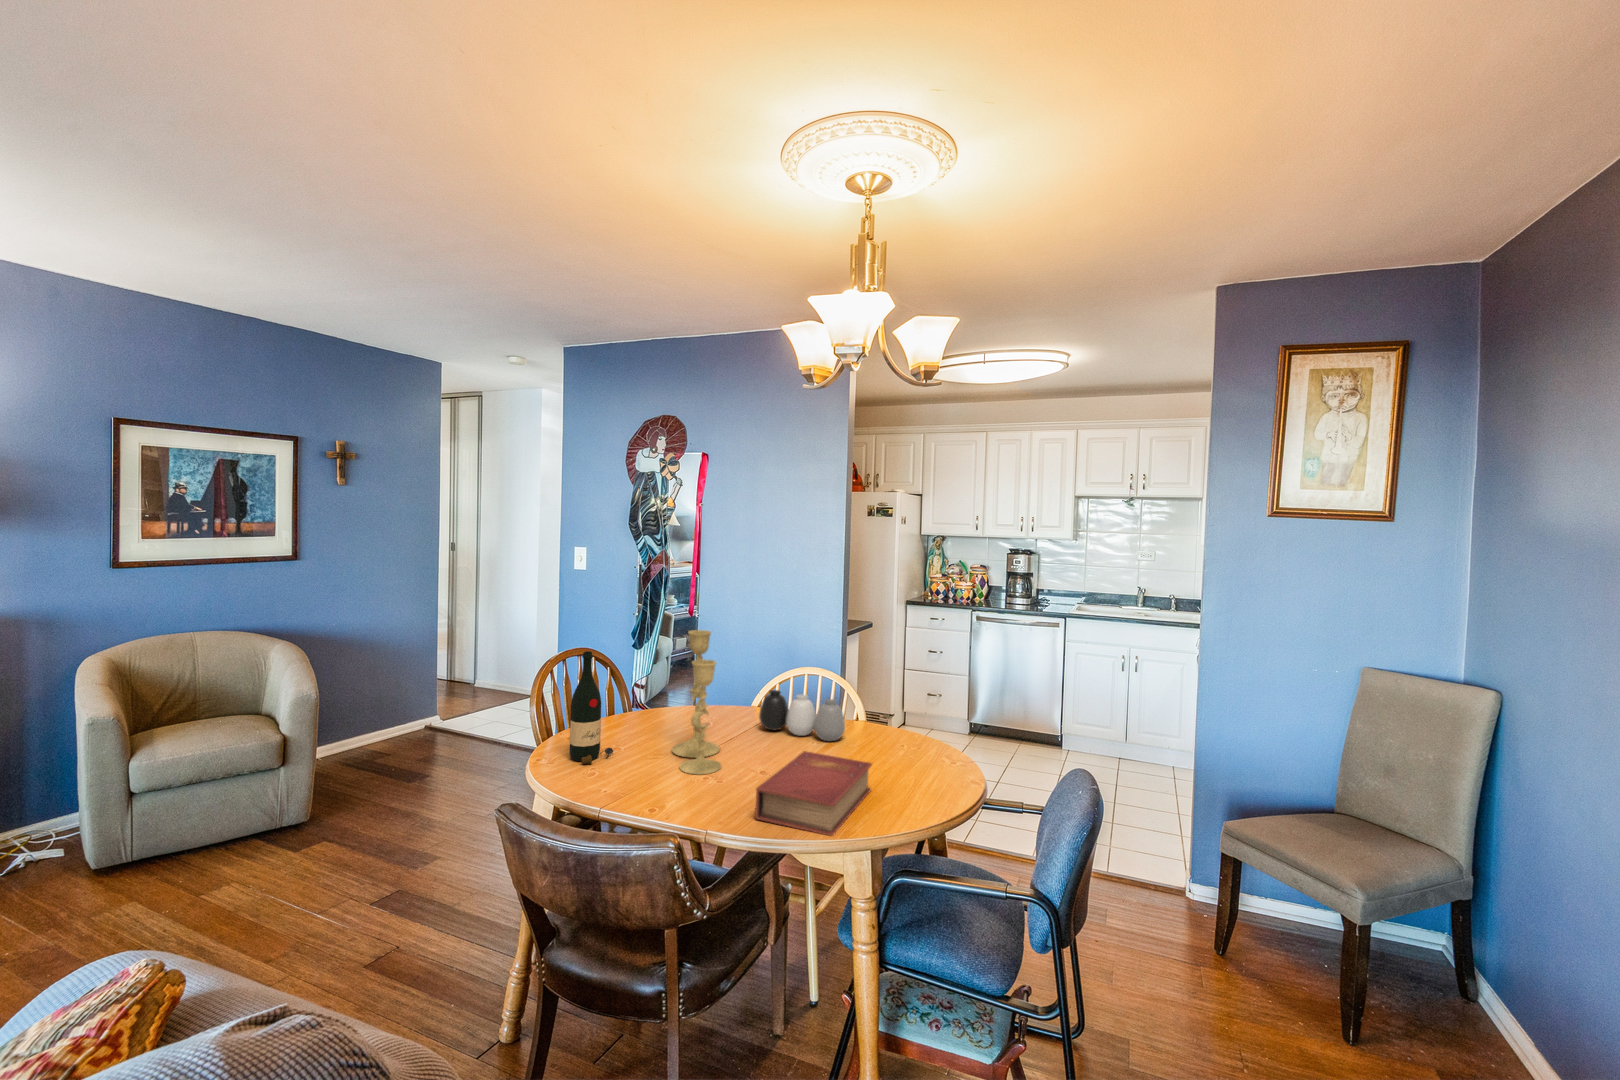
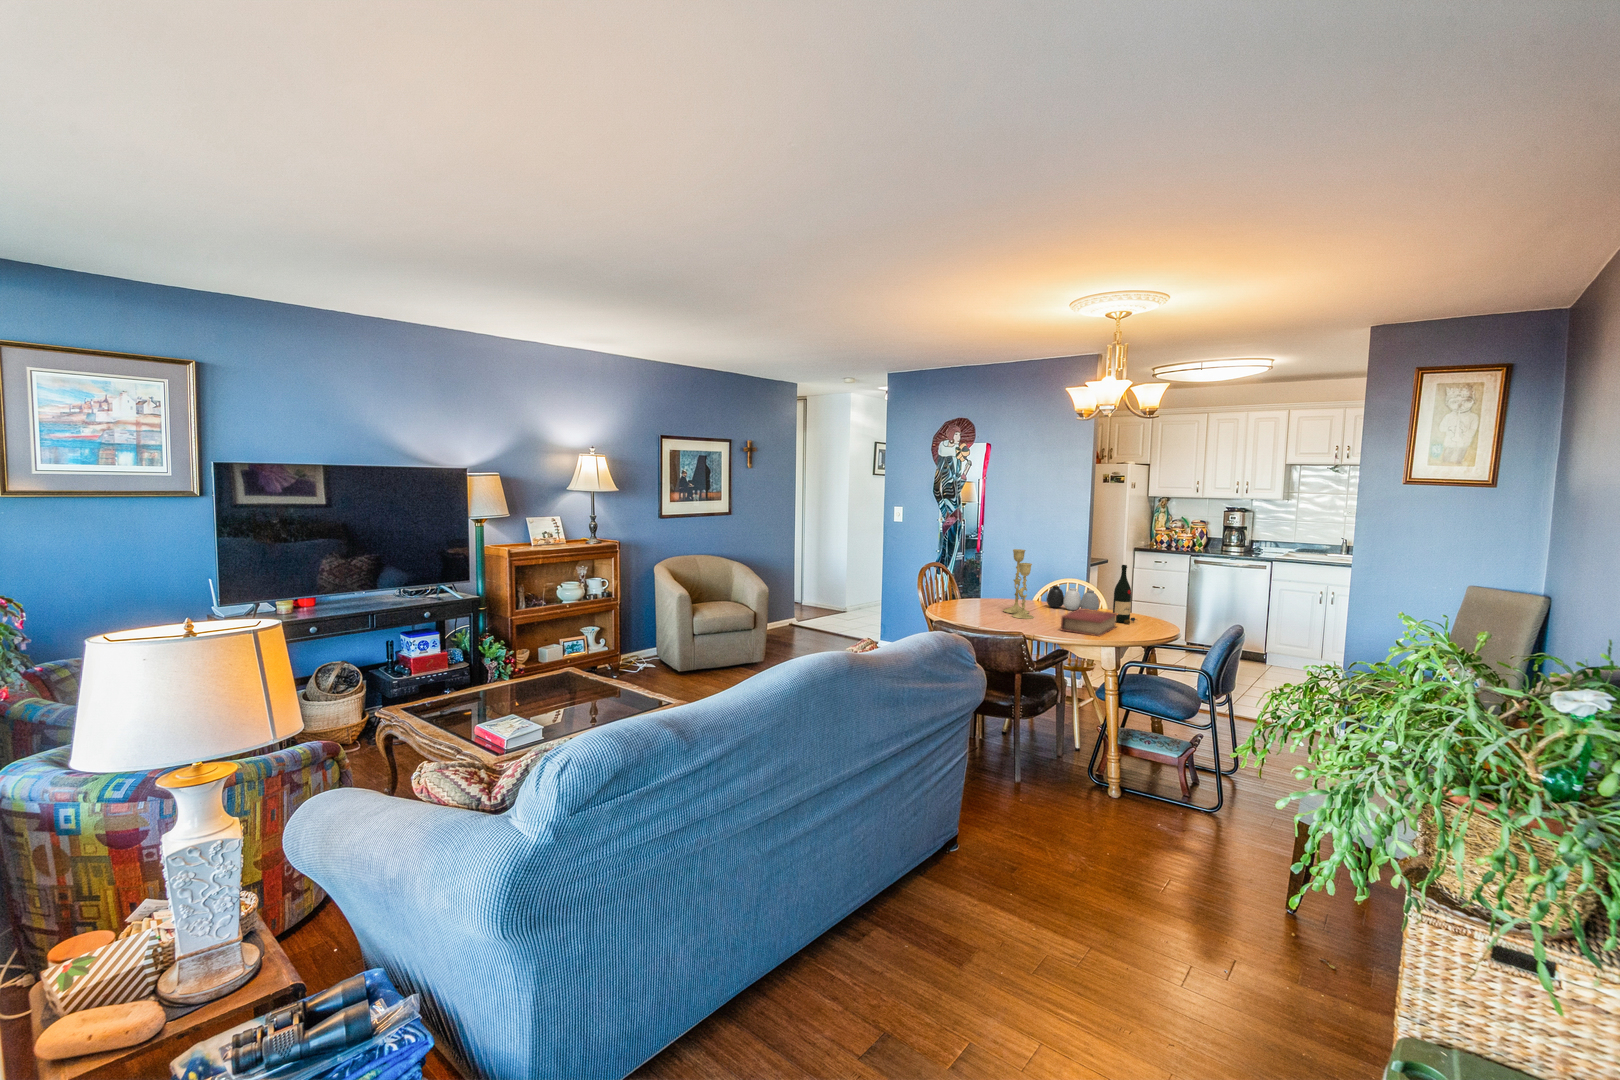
wine bottle: present [570,651,613,764] -> present [1113,565,1136,624]

